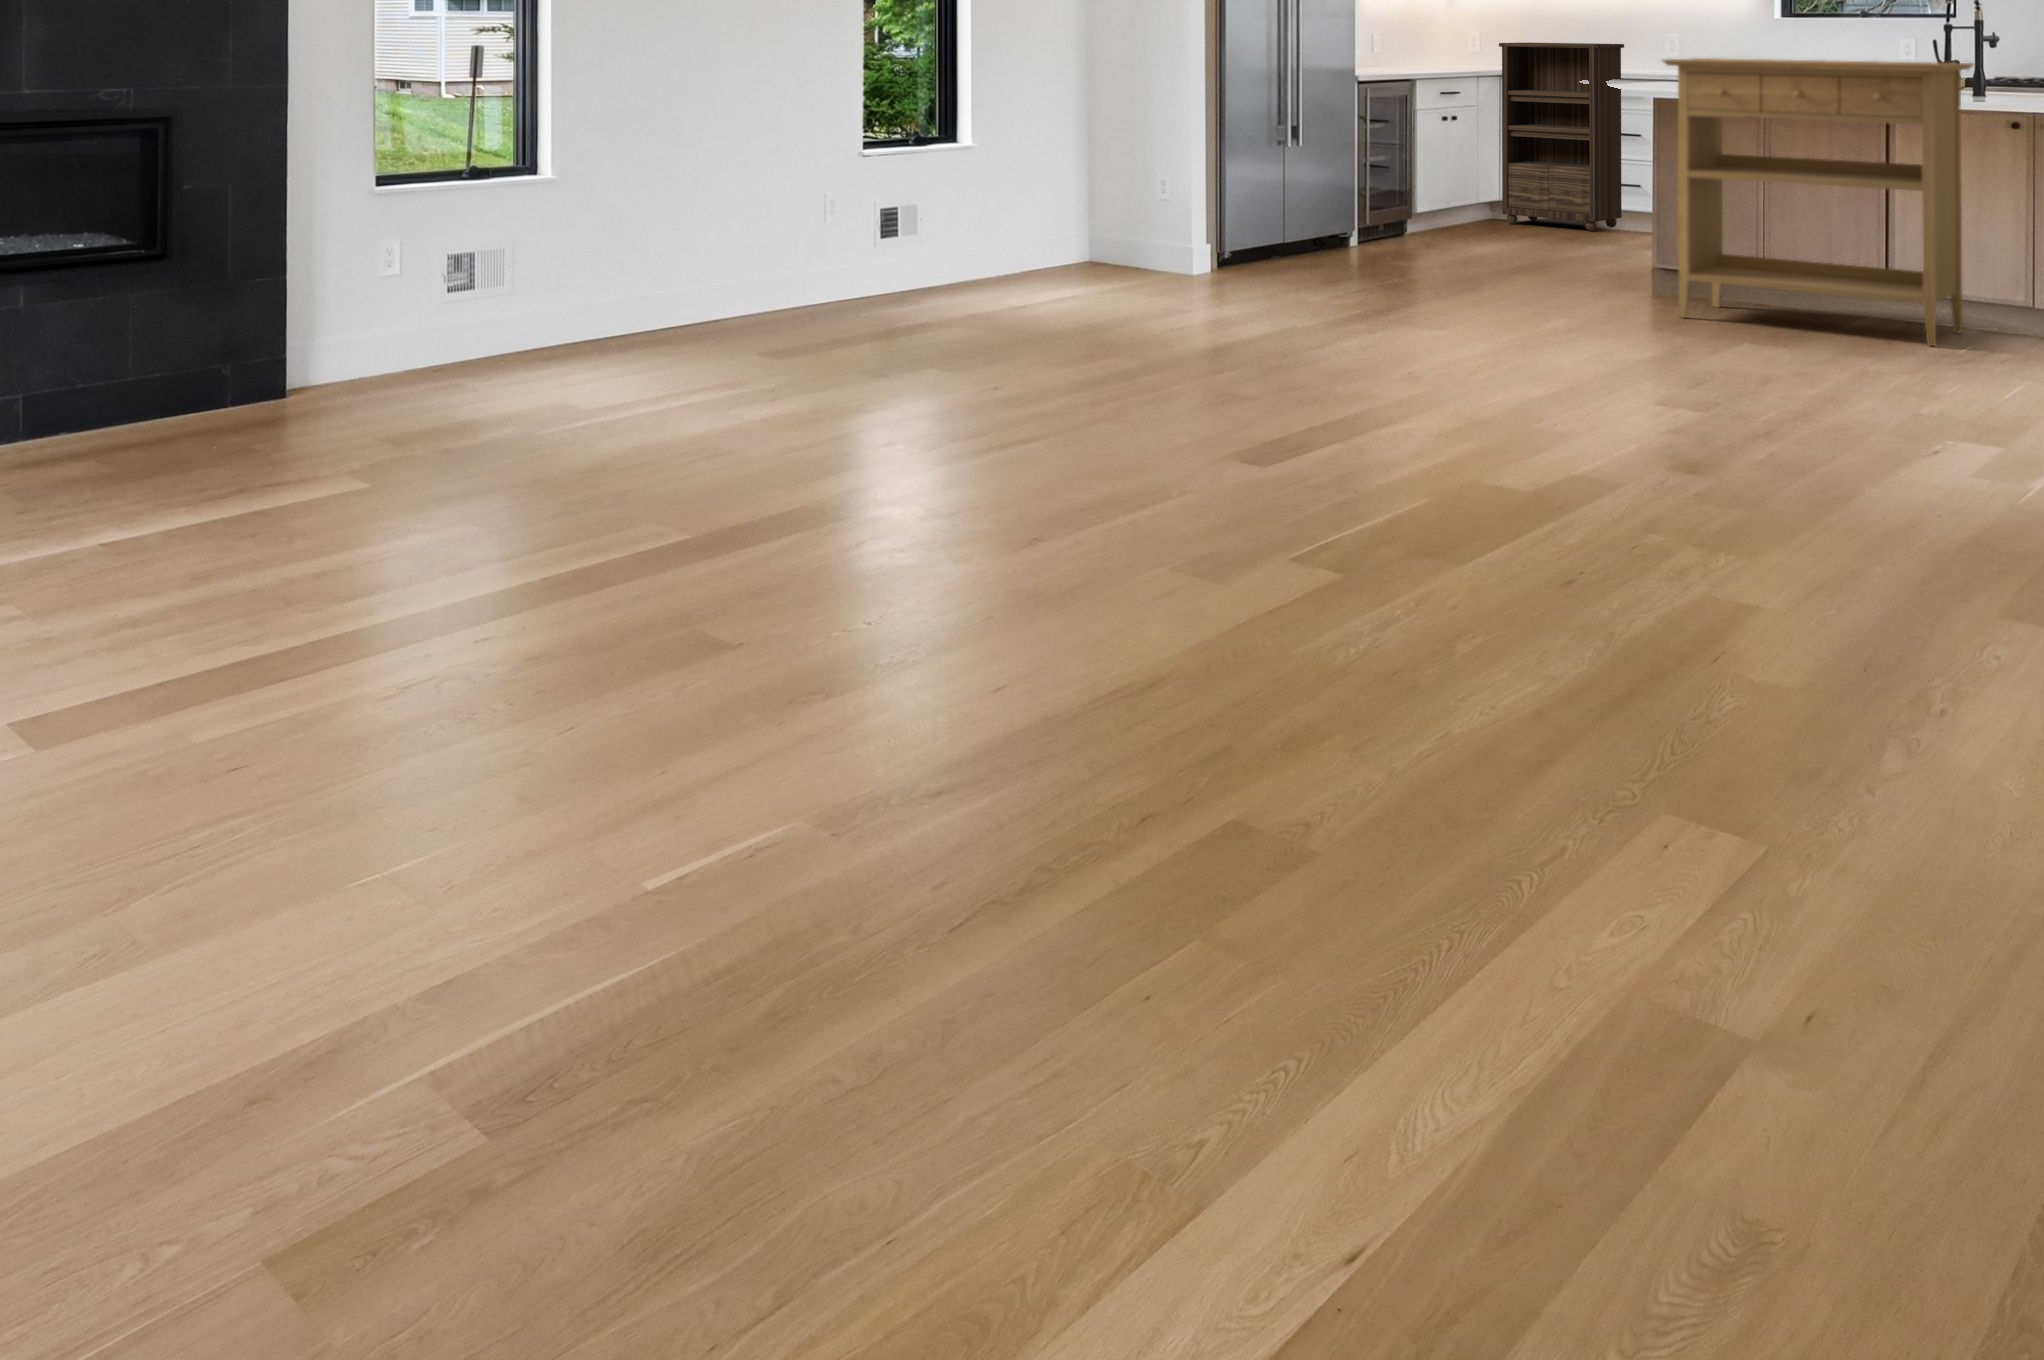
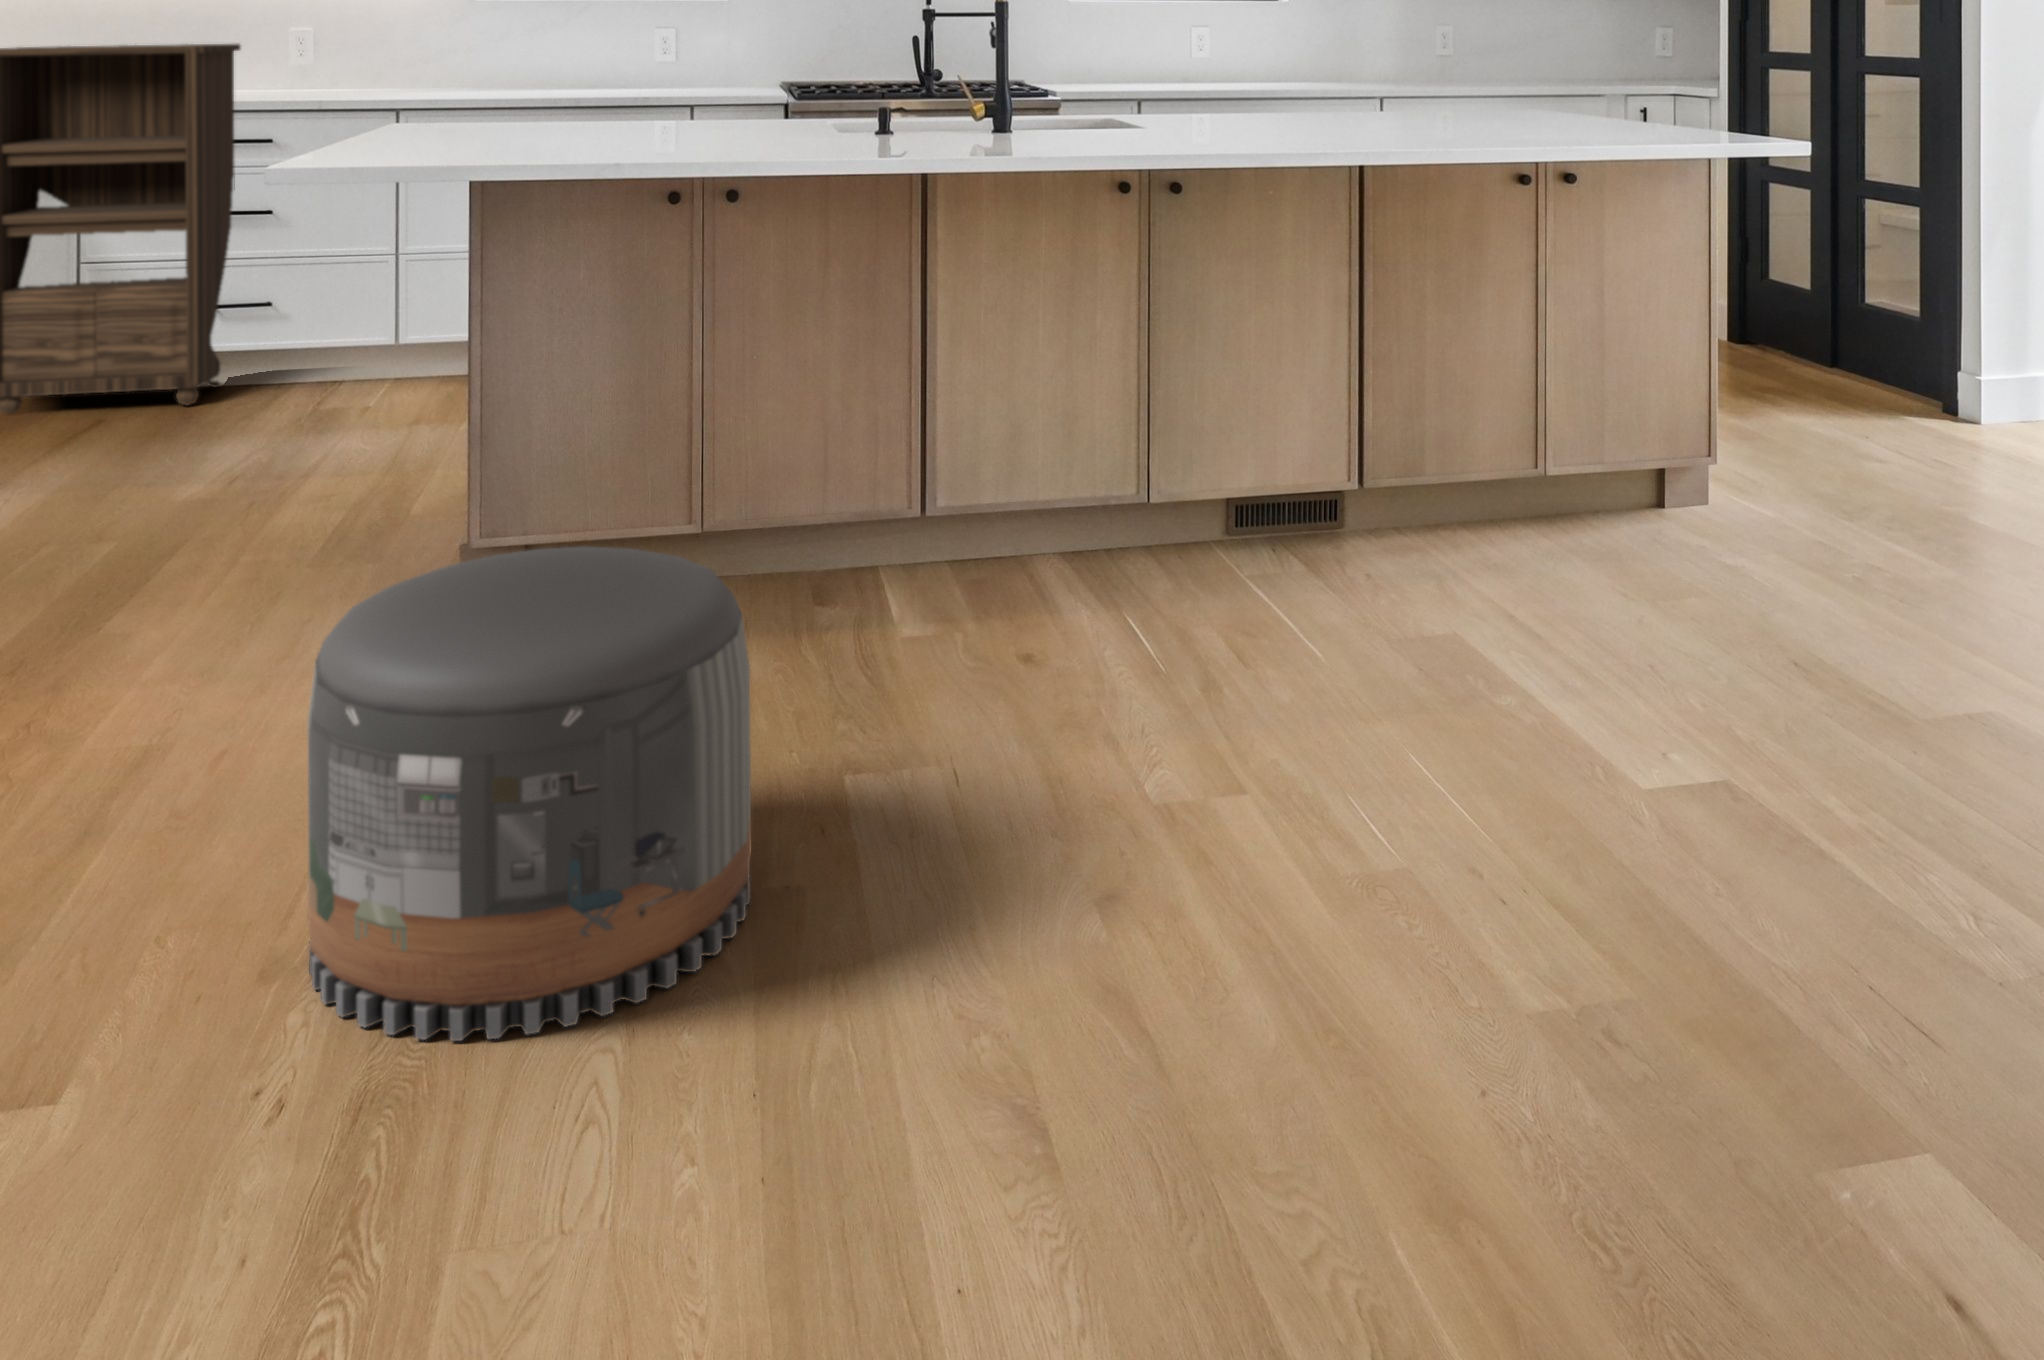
console table: present [1663,58,1974,346] -> none [630,51,1237,702]
pouf: none [1504,221,1651,346] -> present [308,546,752,1041]

